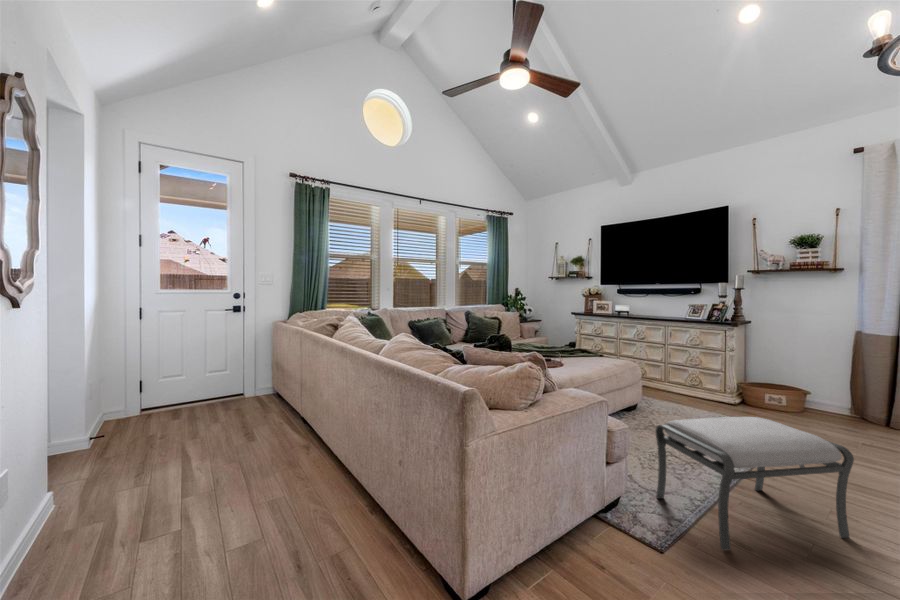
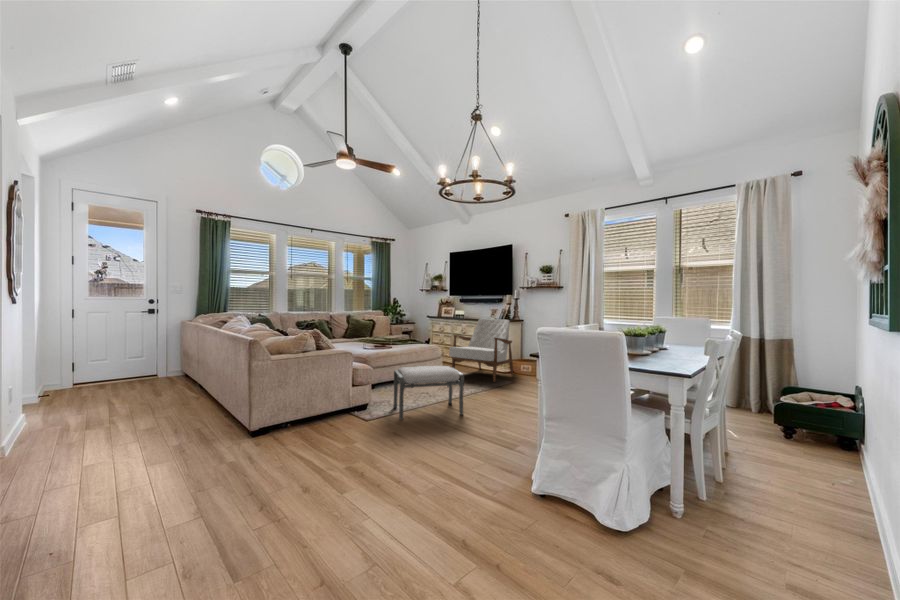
armchair: none [655,318,763,426] -> present [449,319,513,382]

